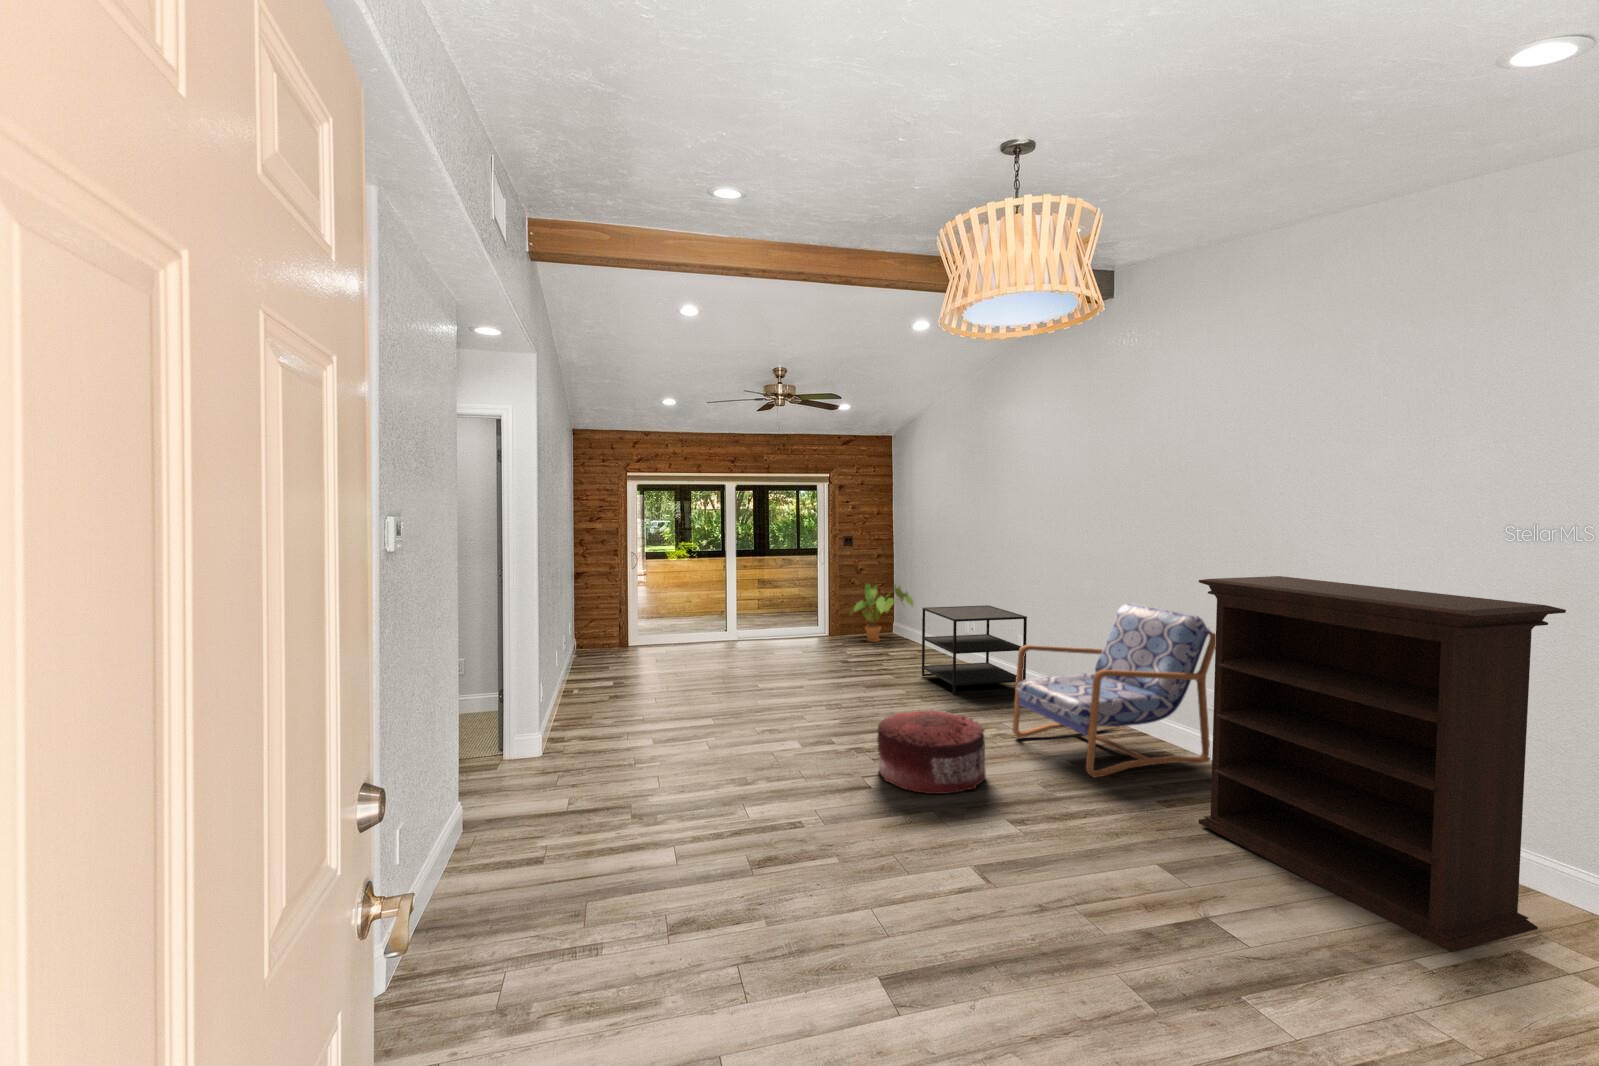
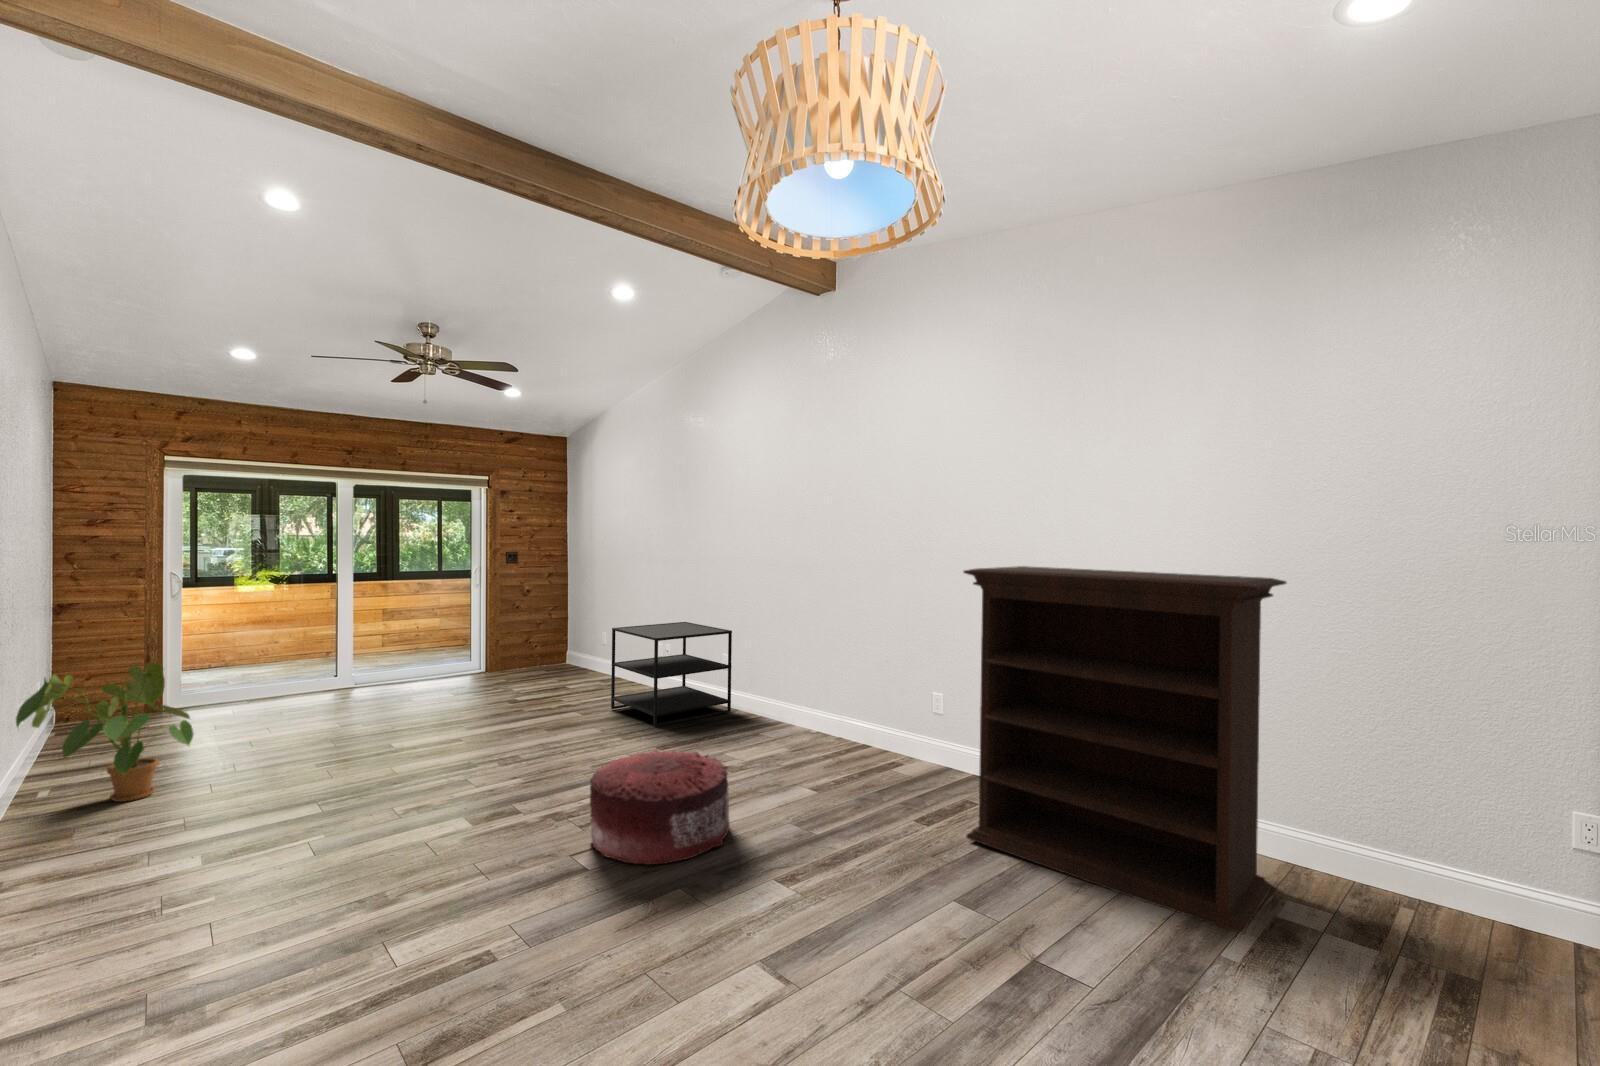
house plant: present [850,584,913,642] -> present [16,663,193,802]
armchair: present [1012,603,1216,777] -> none [739,608,943,804]

